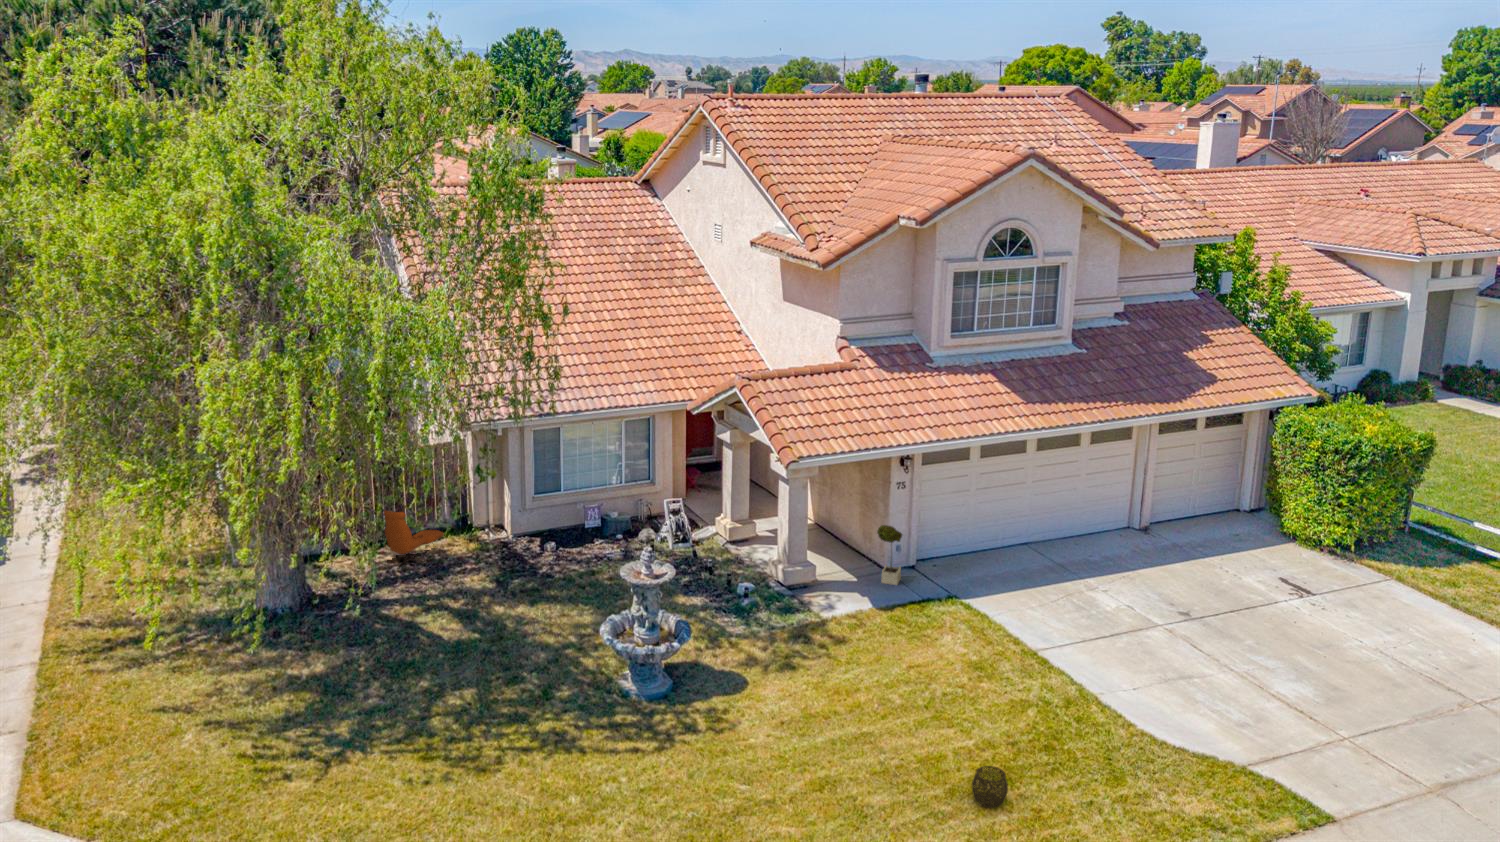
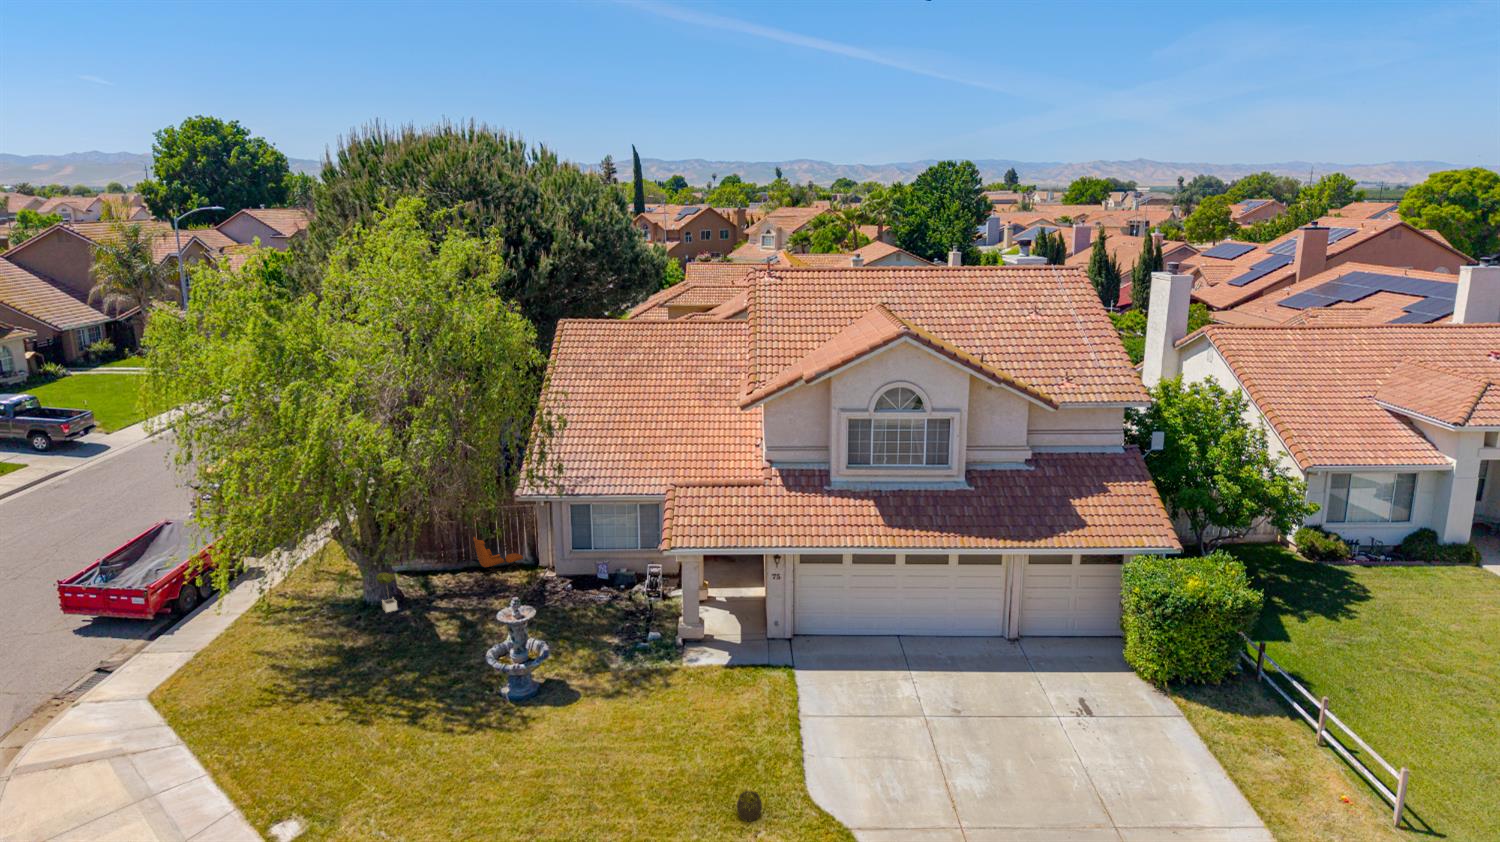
potted tree: present [877,525,902,585] -> present [376,573,397,612]
woven basket: present [972,766,1008,808] -> present [737,791,762,822]

